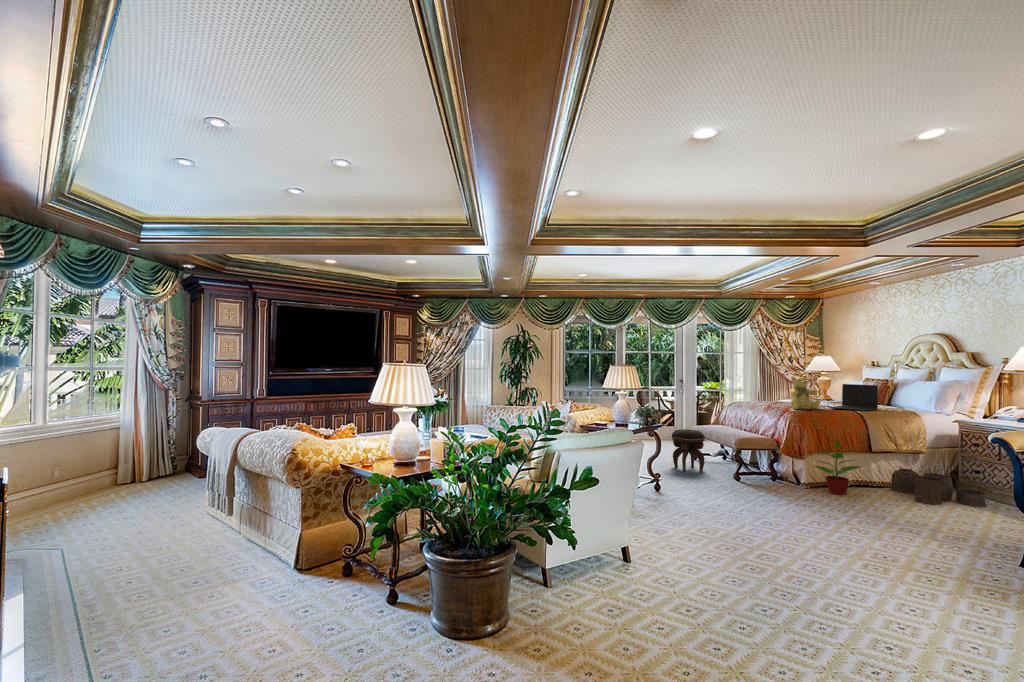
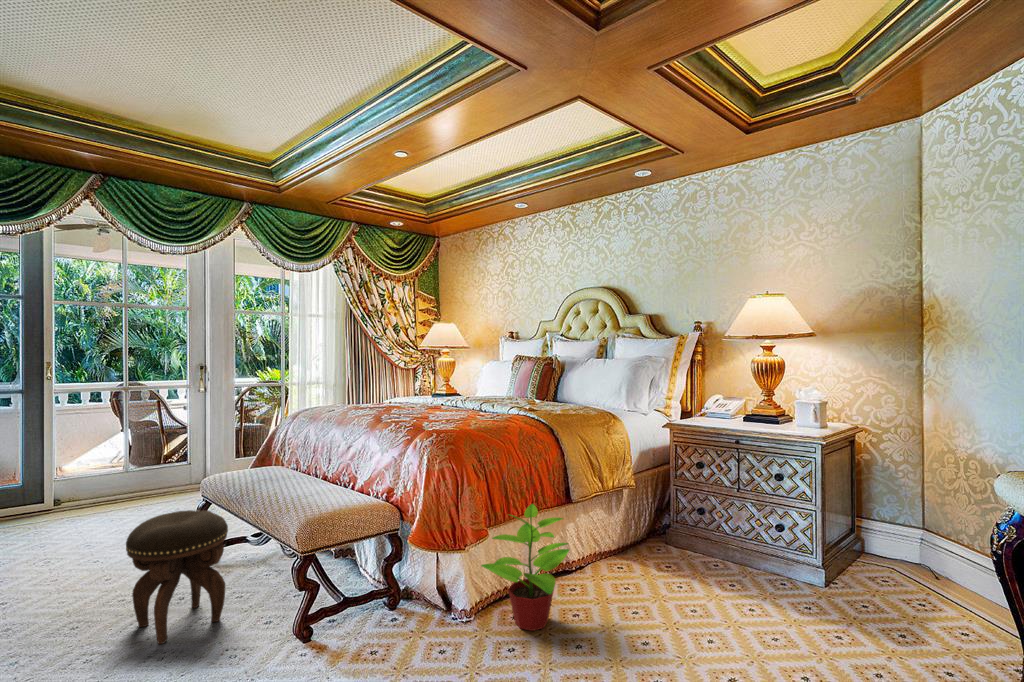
teddy bear: present [790,377,820,409] -> none [423,360,476,432]
laptop: present [829,384,878,411] -> none [494,371,568,425]
woven basket: present [891,467,986,506] -> none [592,520,735,605]

